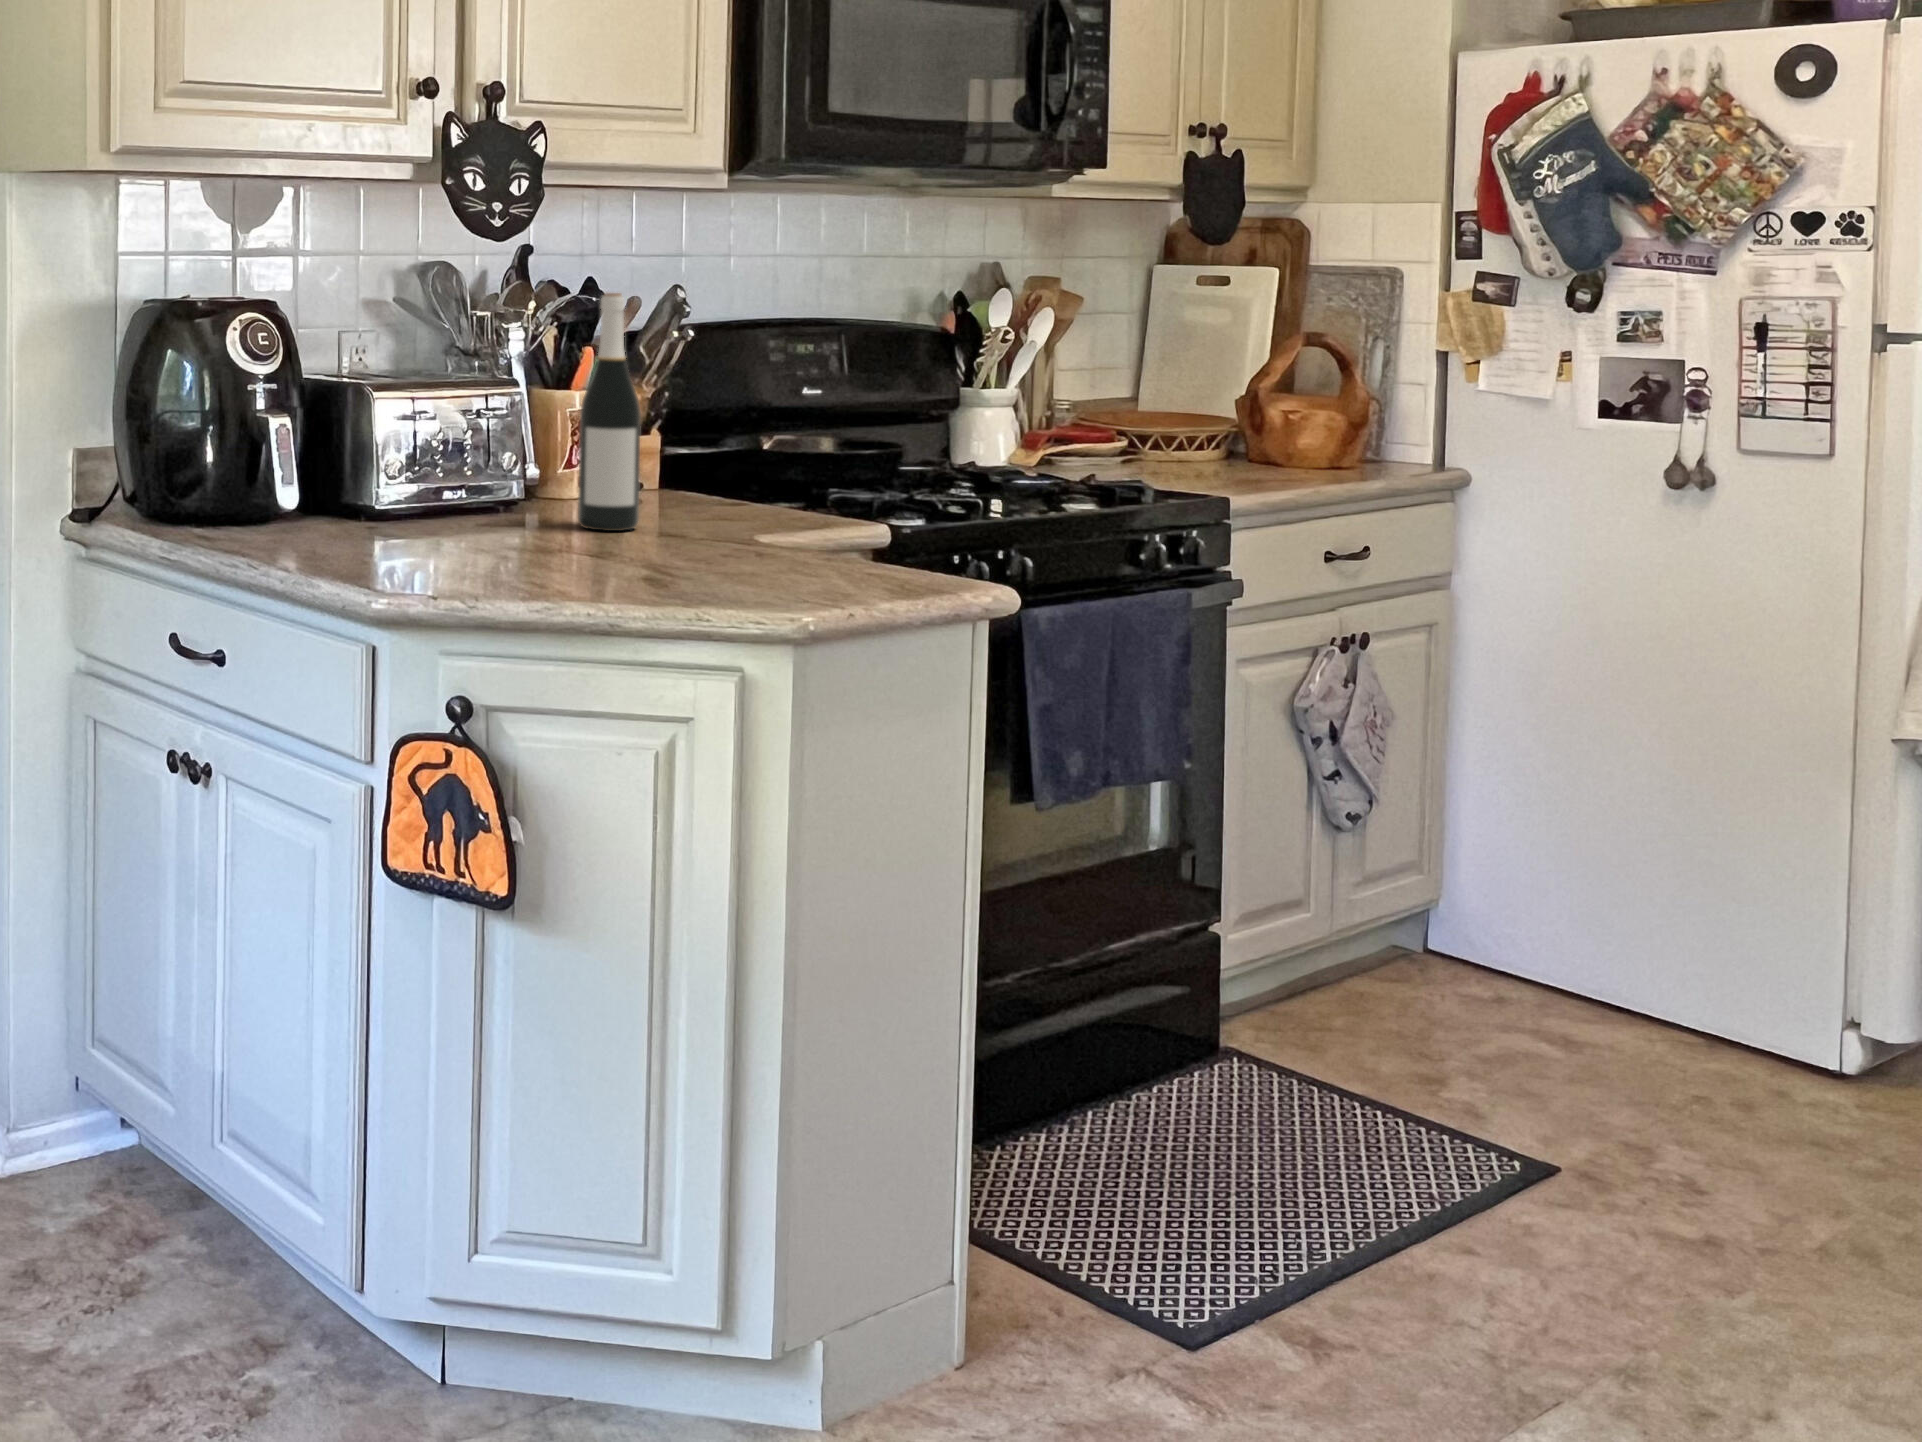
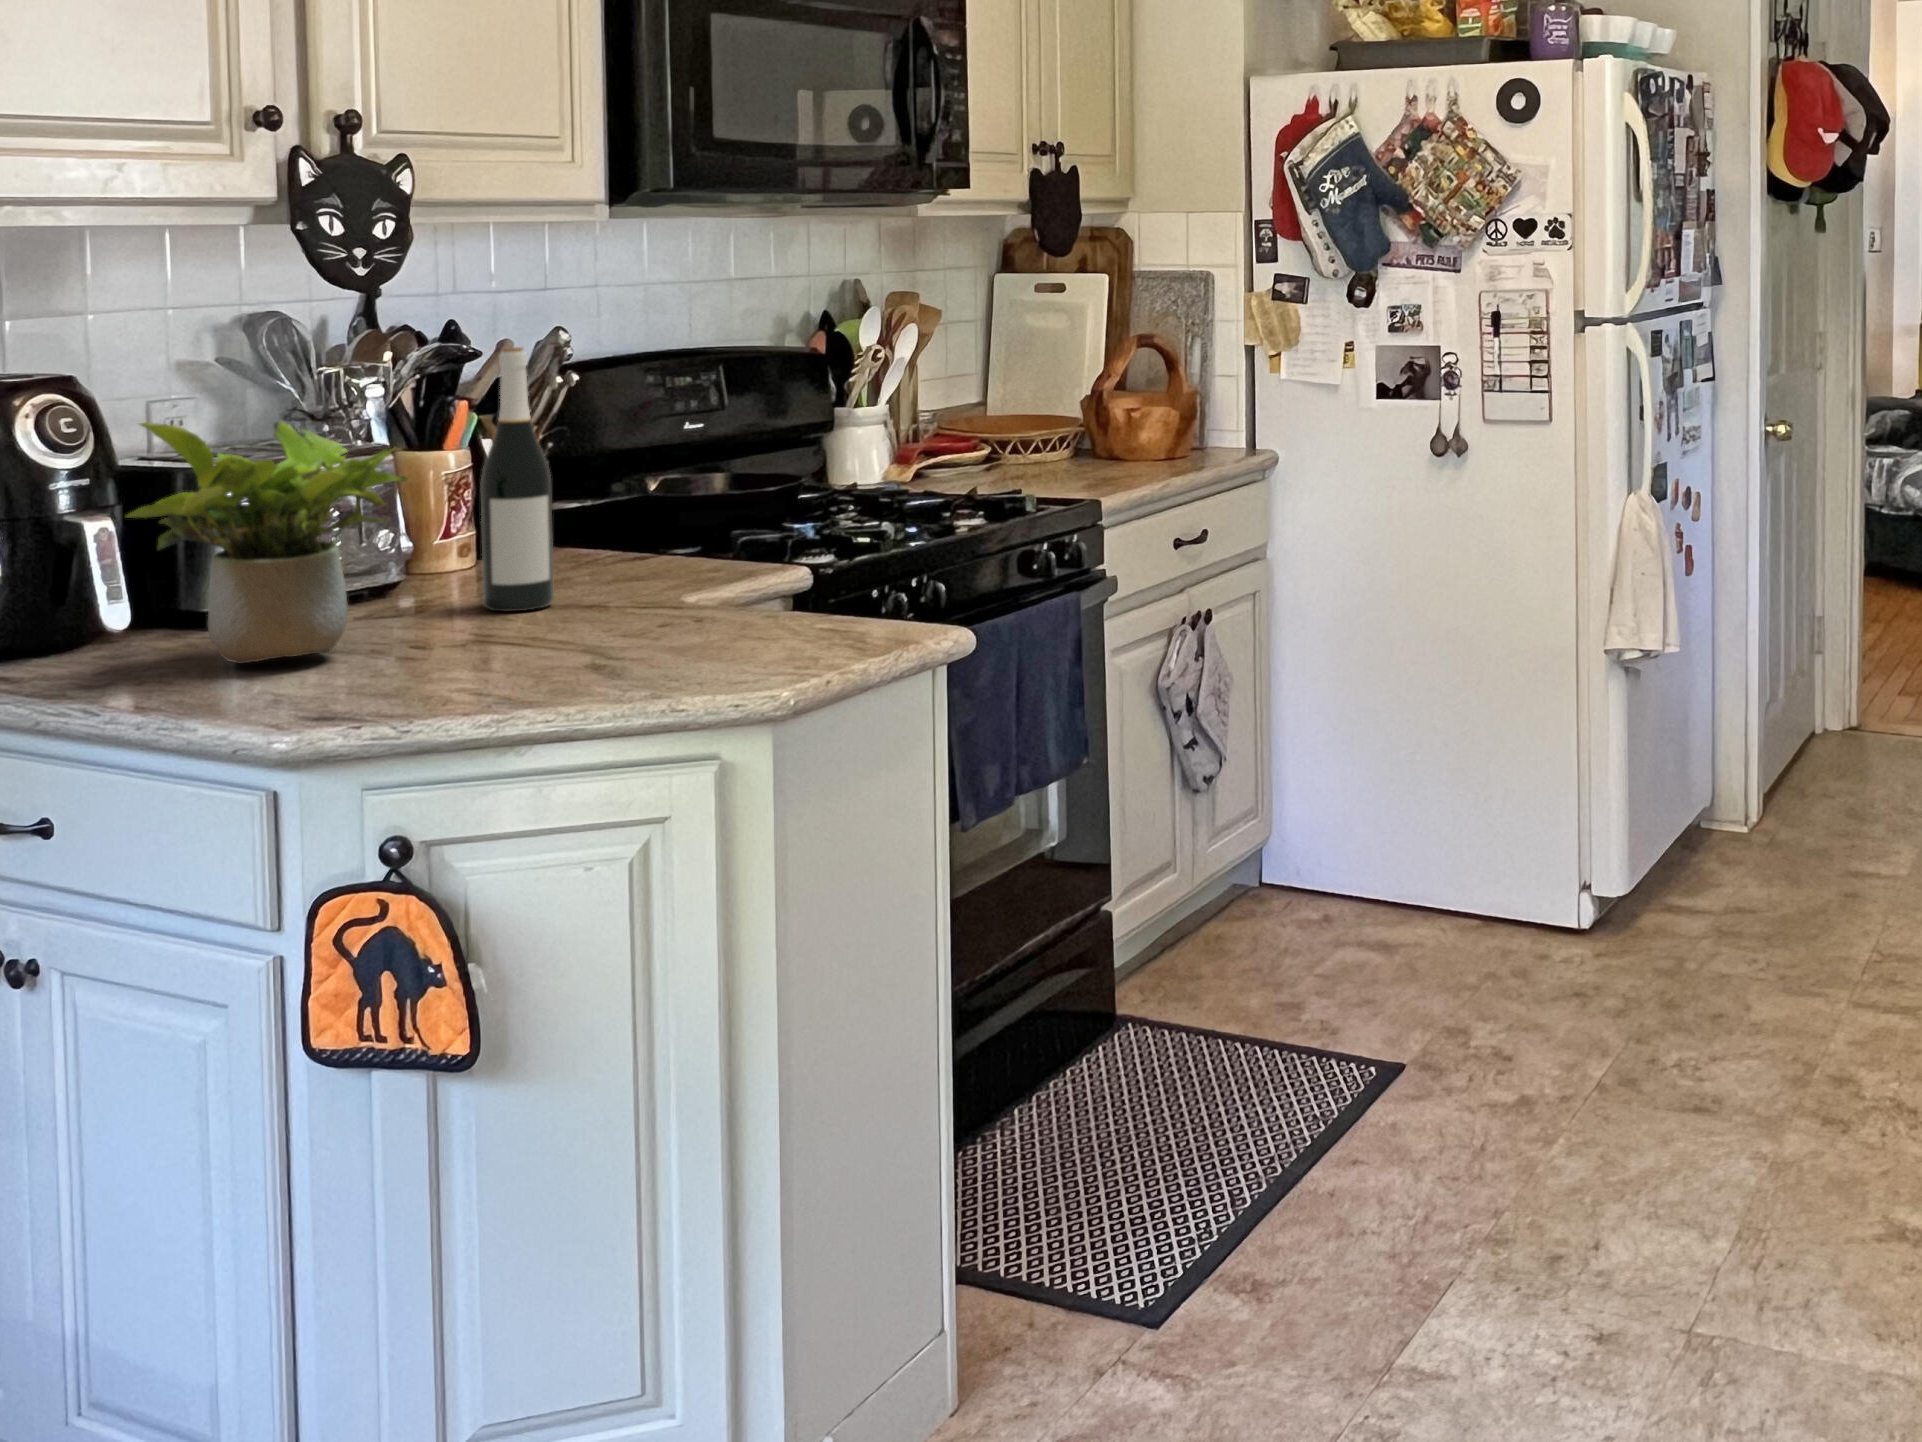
potted plant: none [286,334,513,544] -> present [126,421,407,663]

